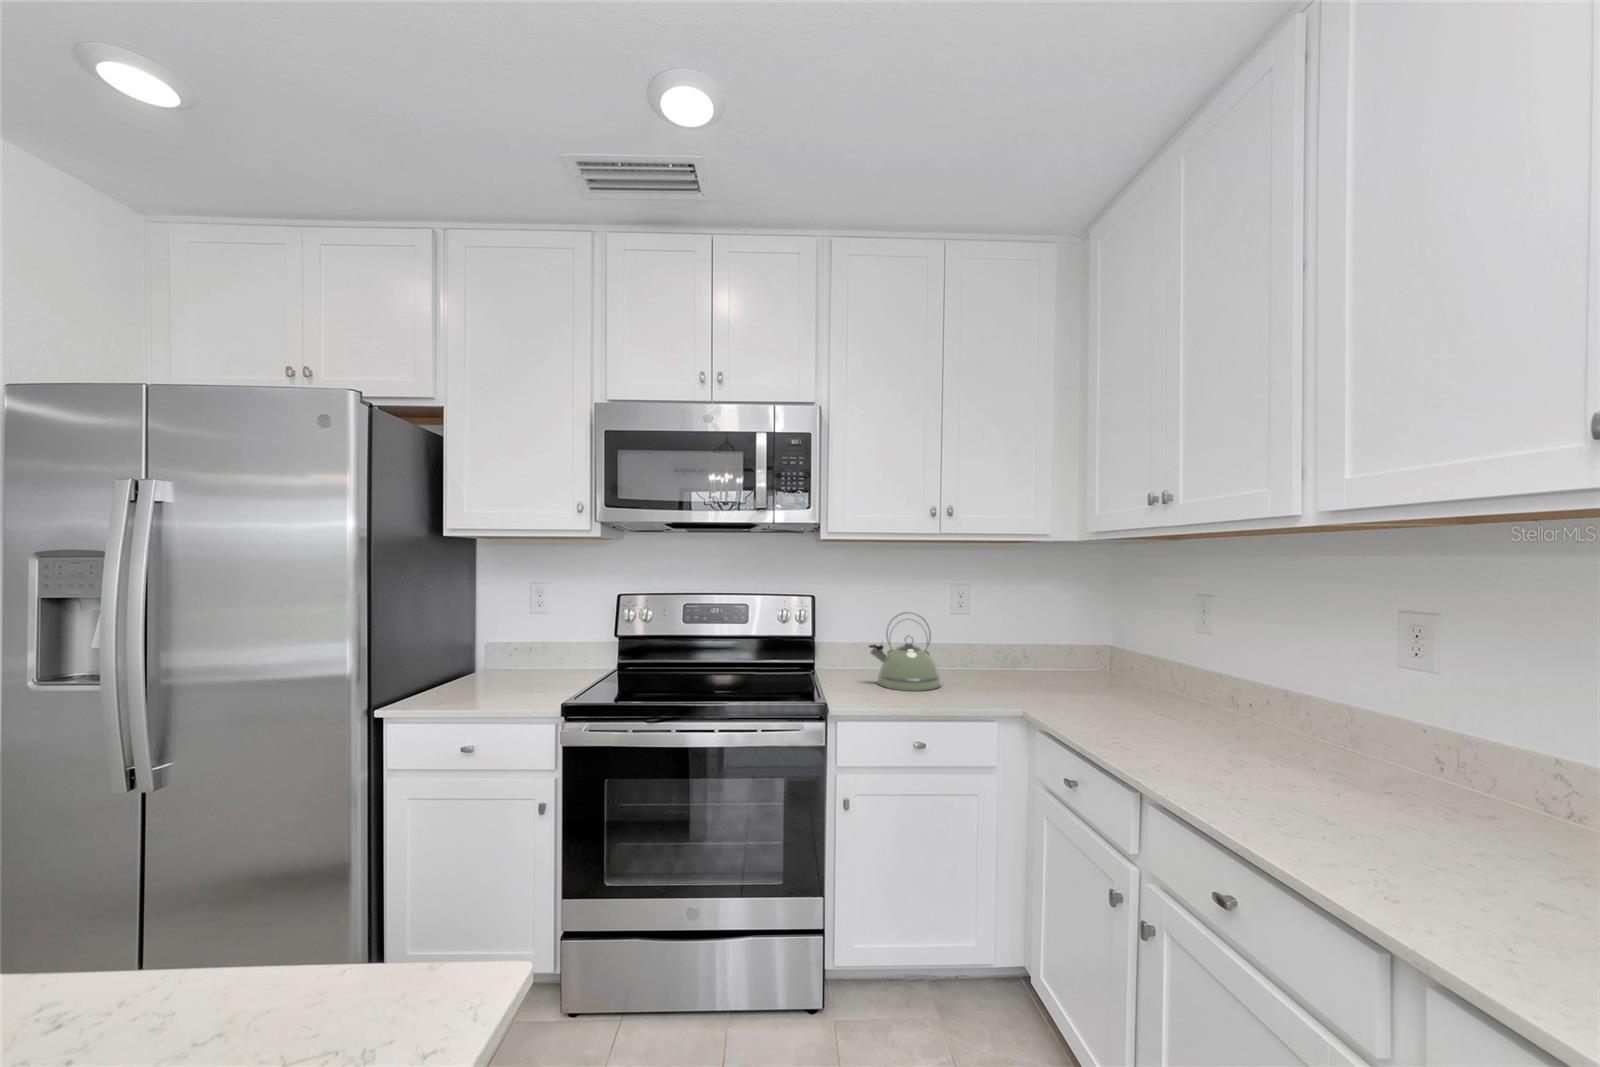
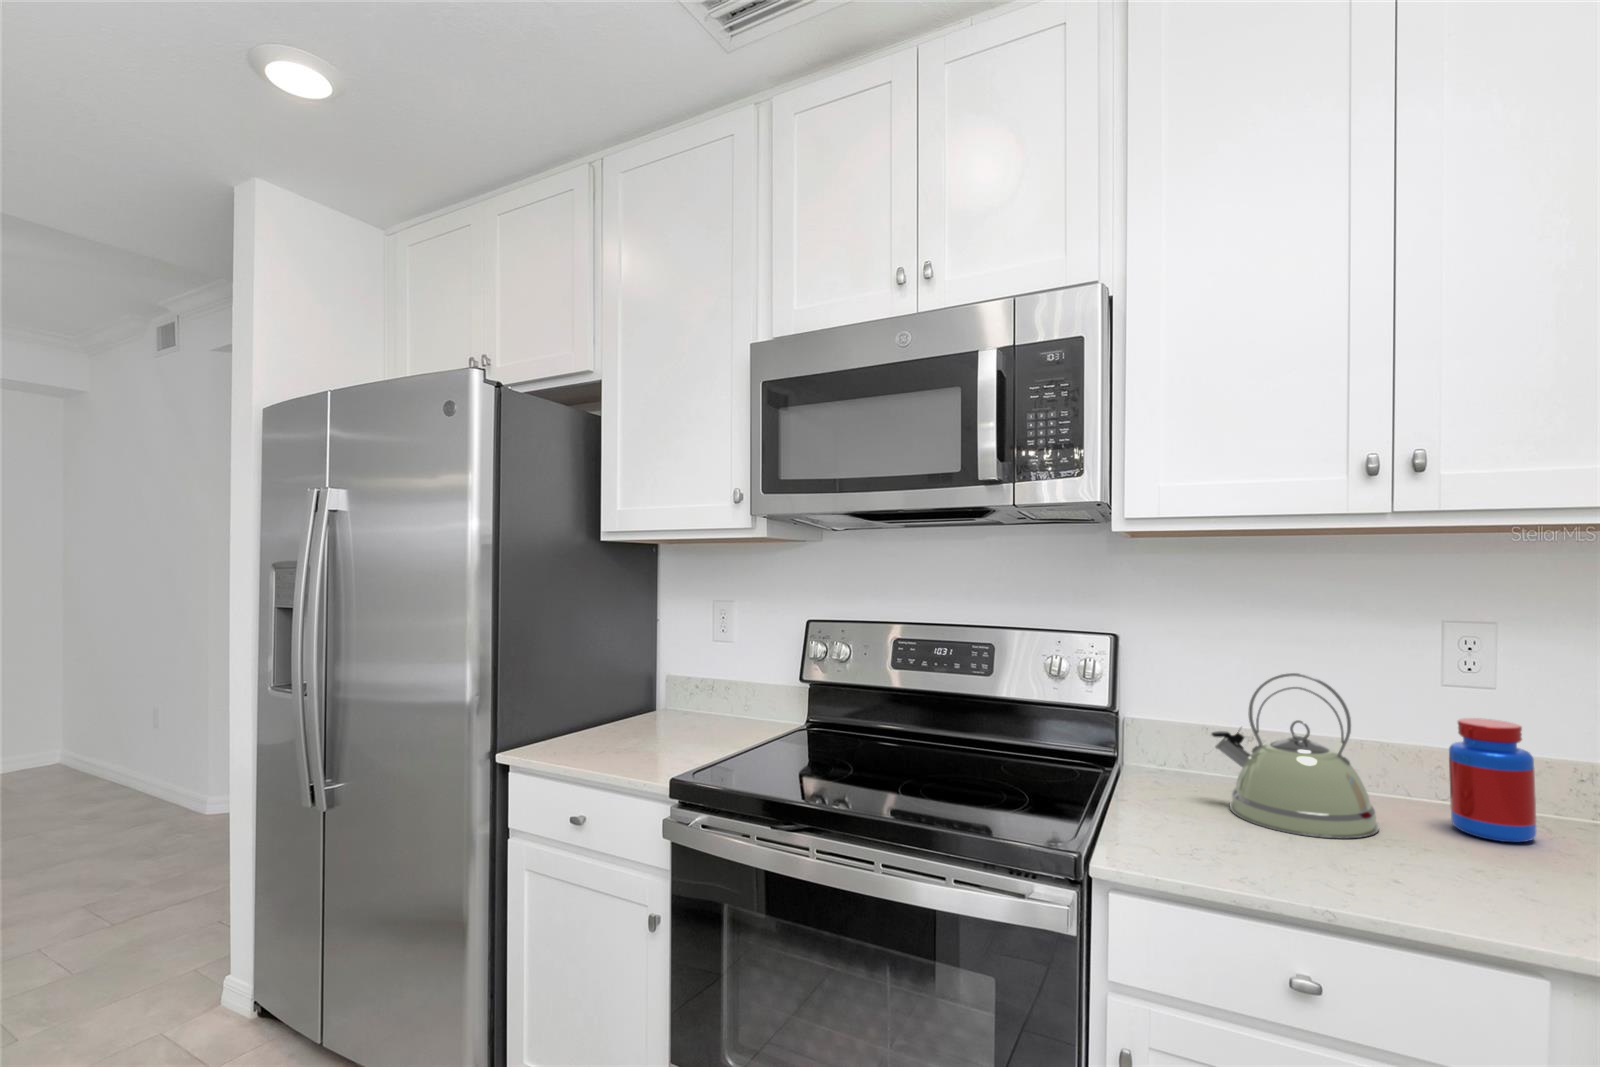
jar: none [965,628,996,683] -> present [1449,718,1536,842]

